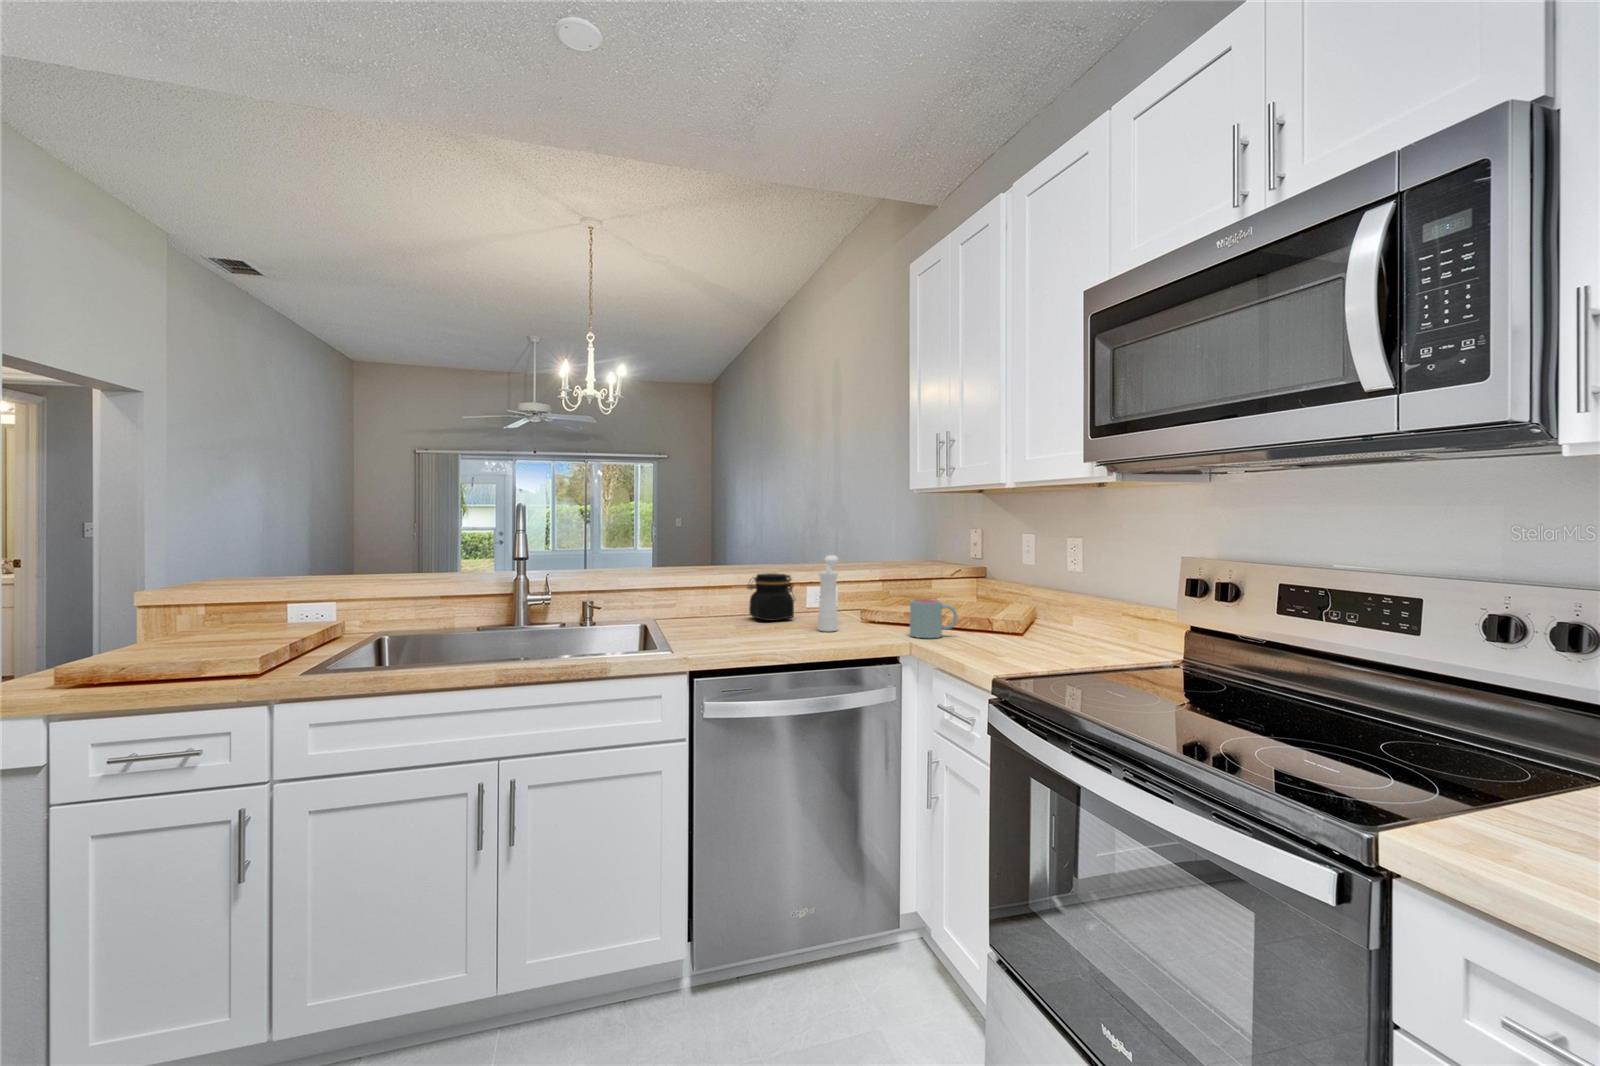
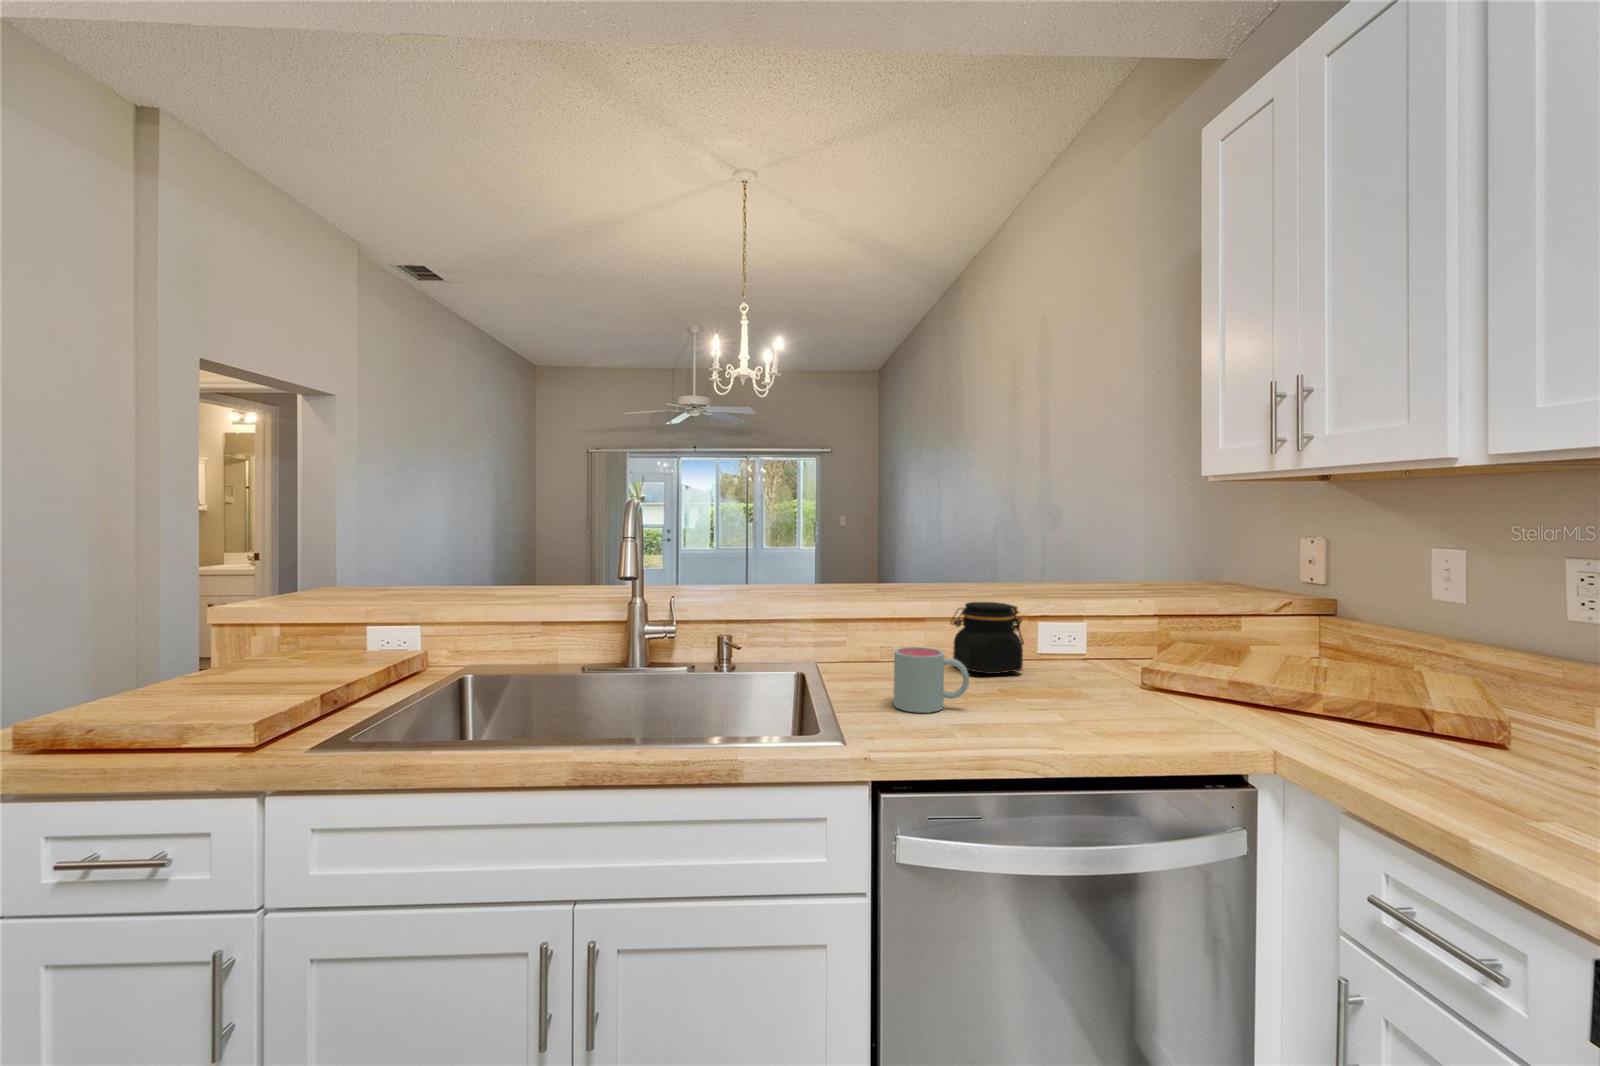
pepper mill: present [818,555,838,632] -> none [1072,580,1108,705]
mug: present [910,599,957,638] -> present [893,647,969,713]

